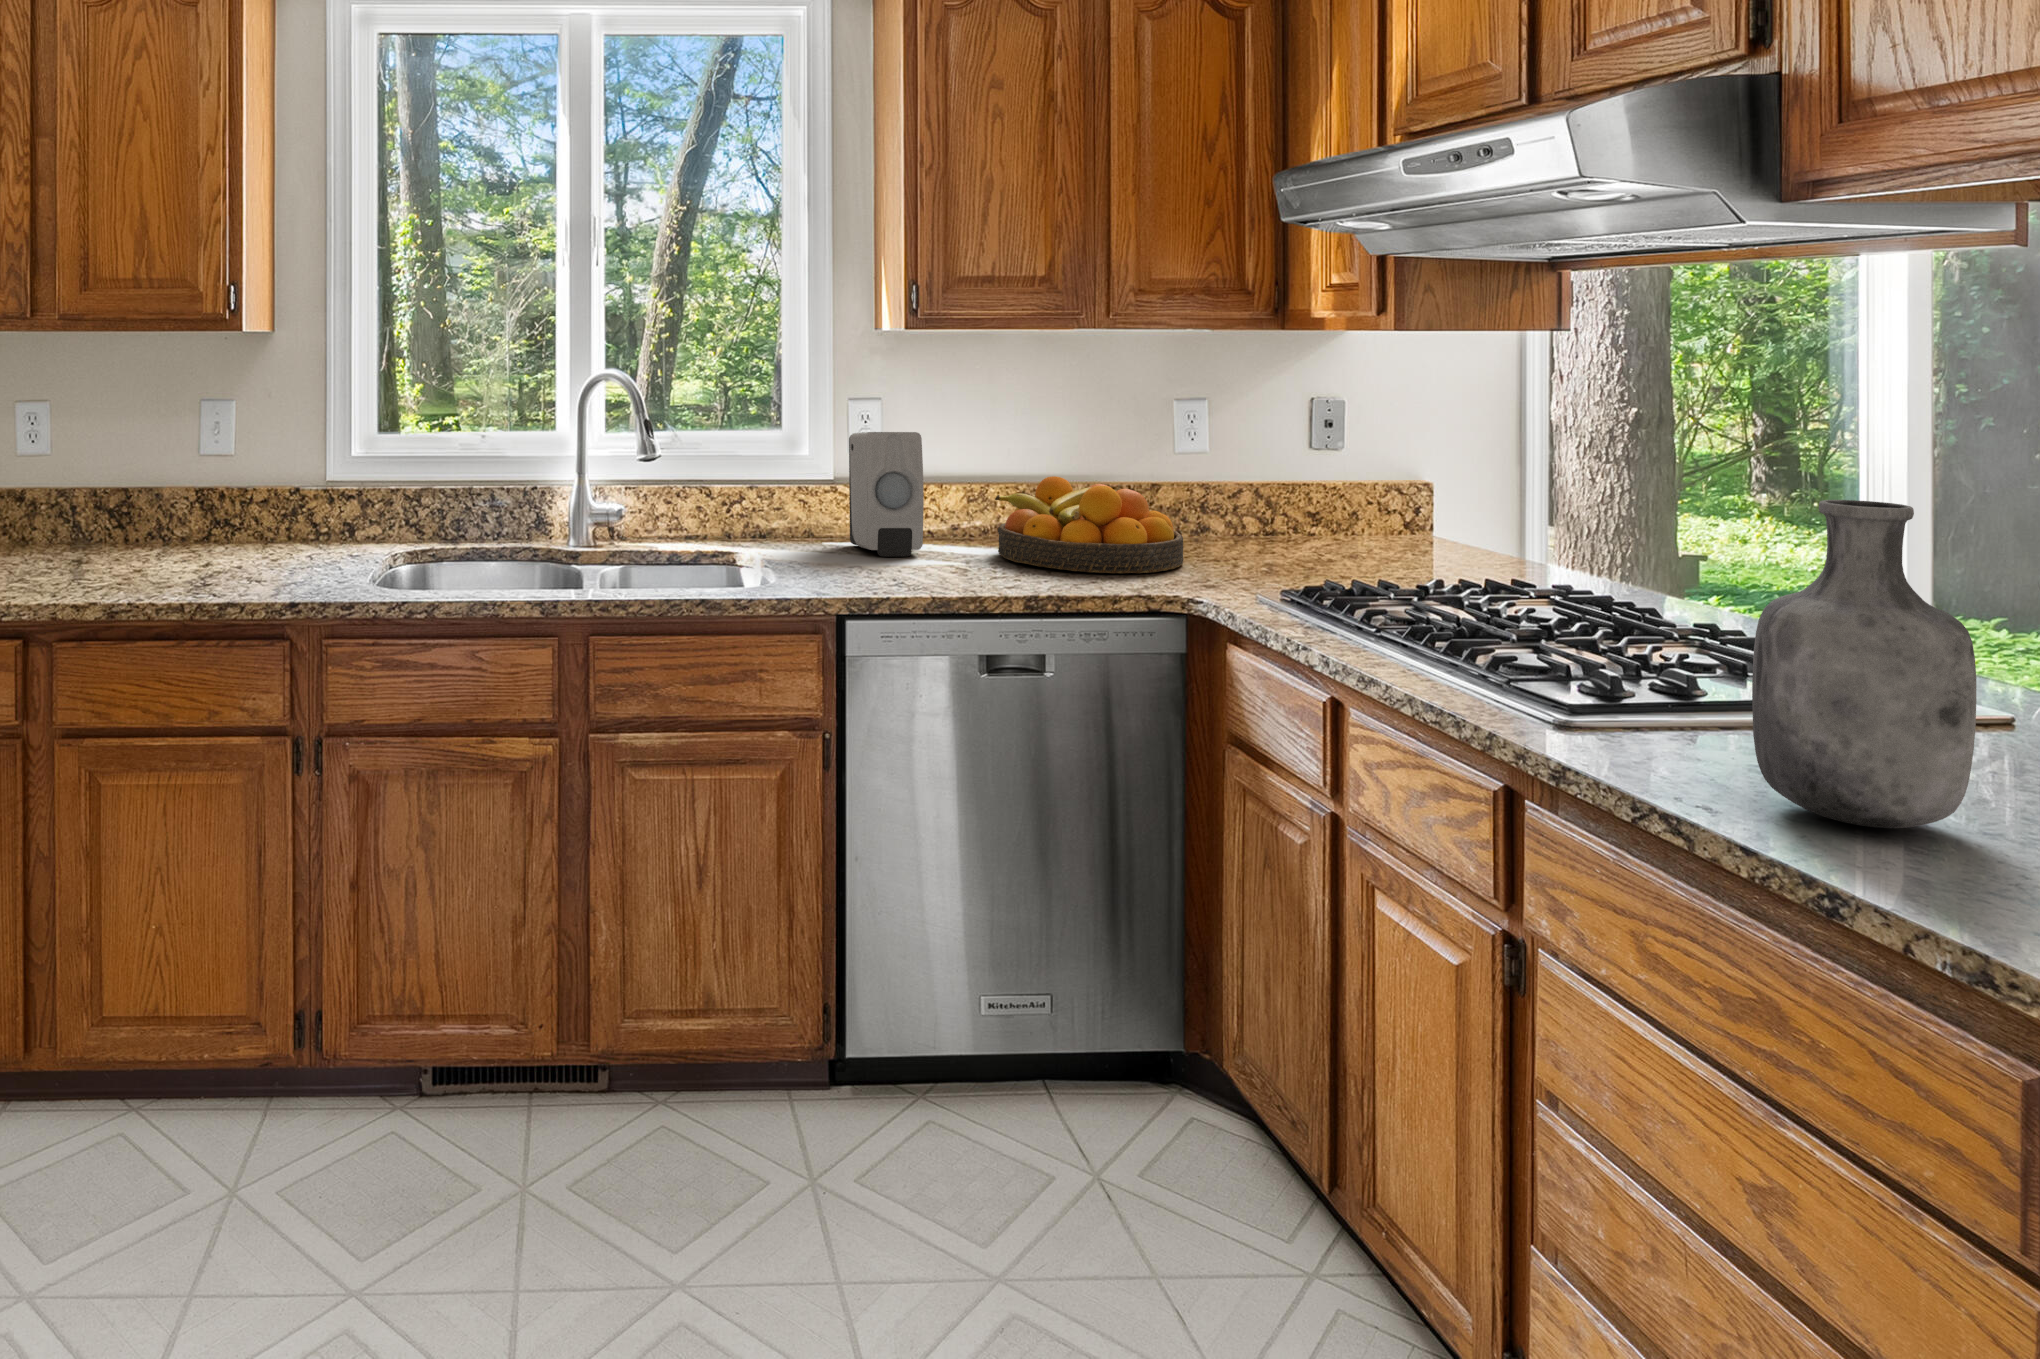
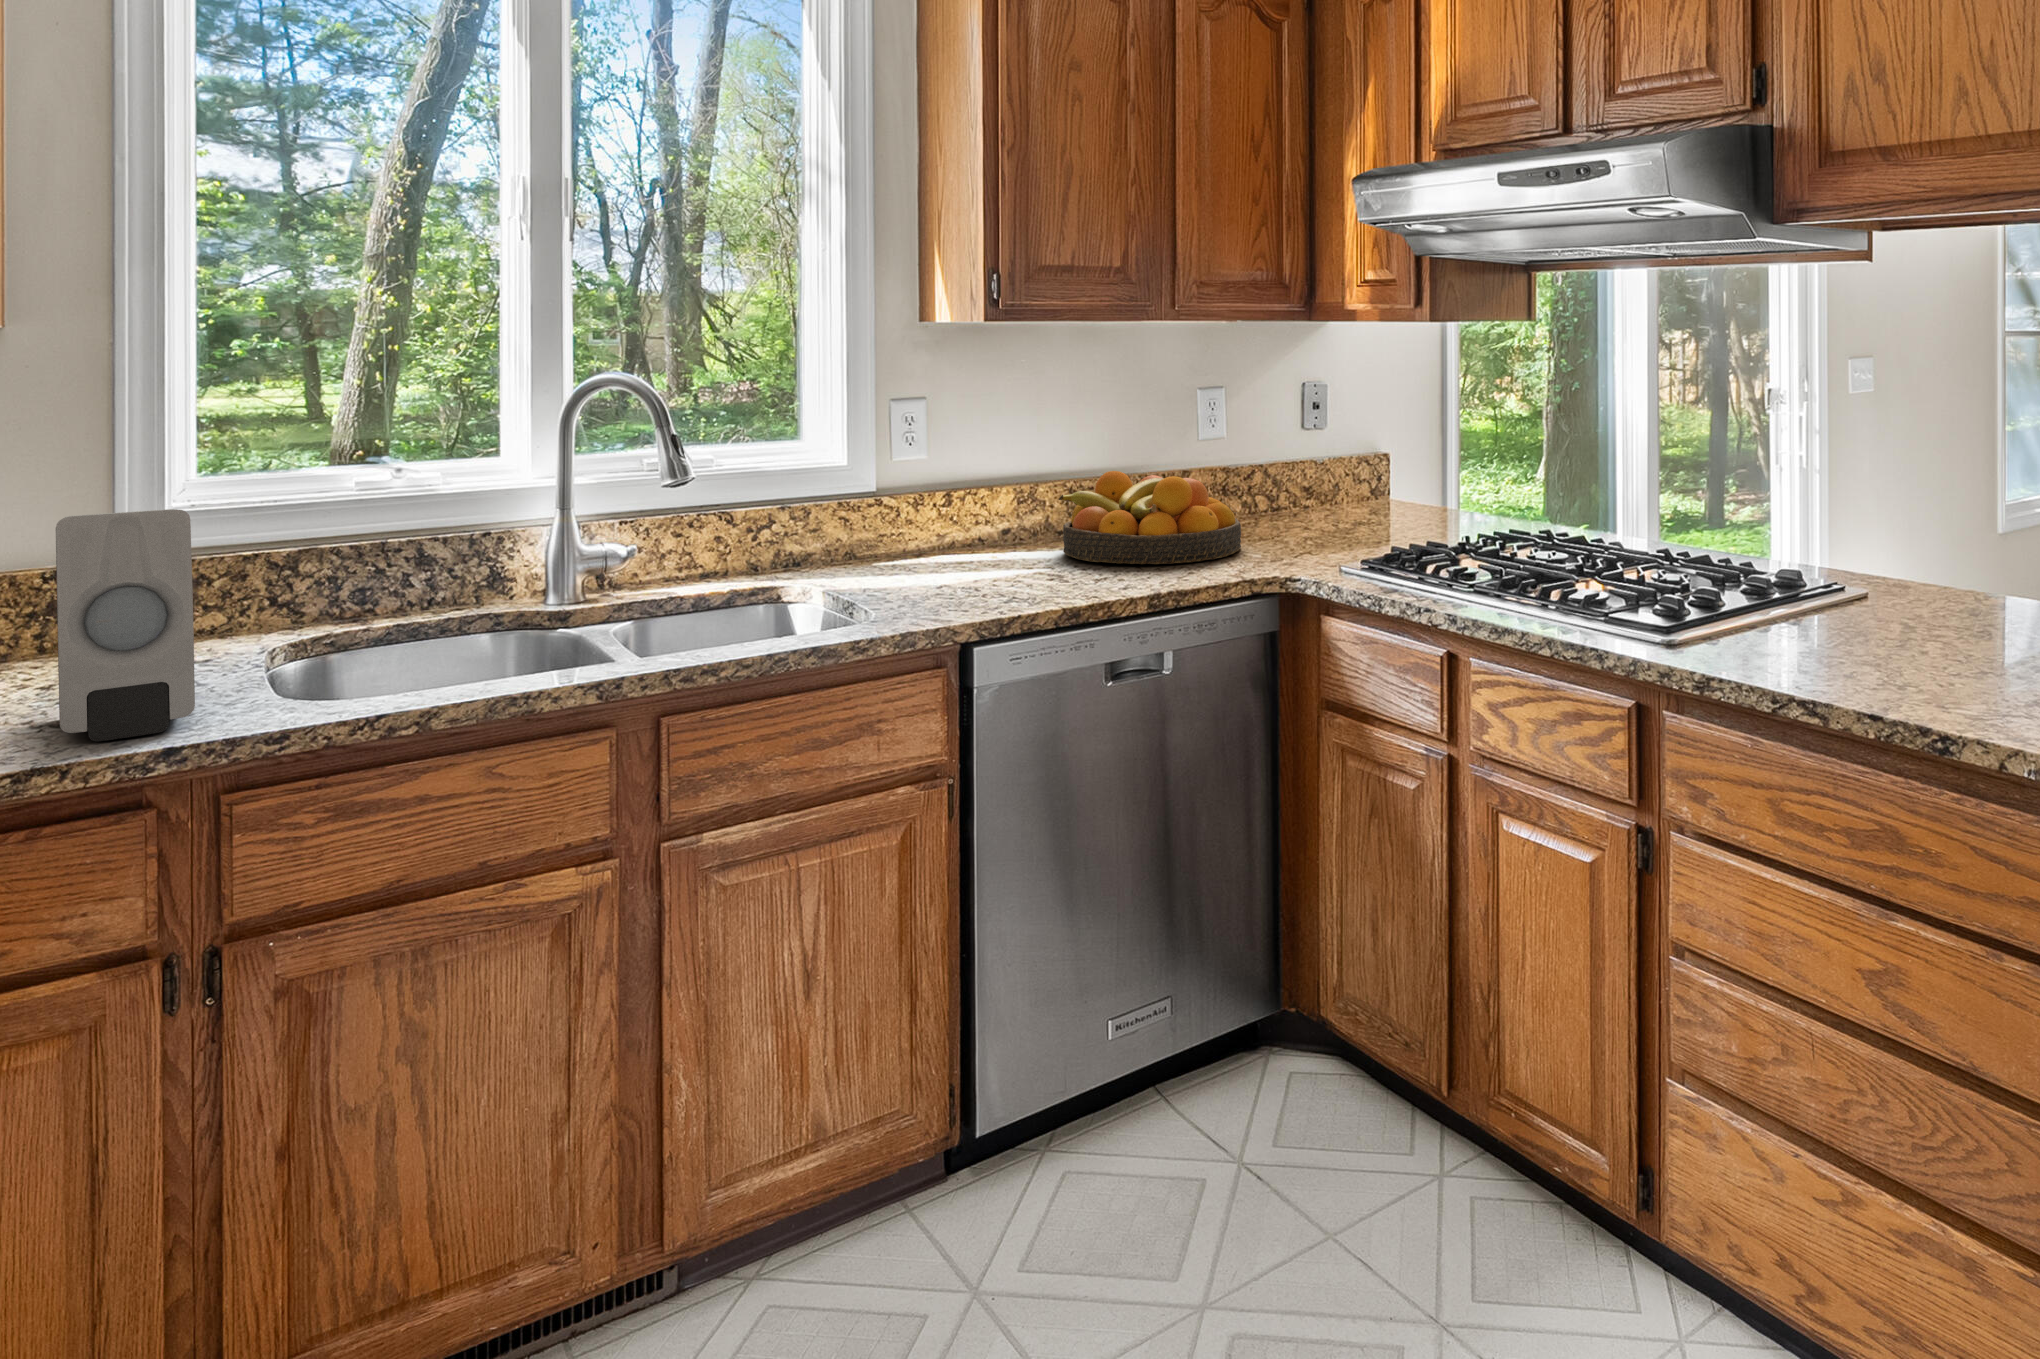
soap dispenser: present [849,432,924,557] -> present [56,509,195,741]
vase: present [1752,500,1976,828] -> none [1848,439,1985,683]

